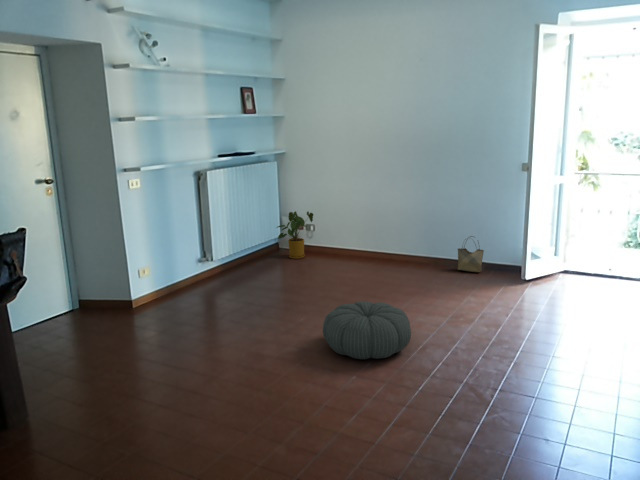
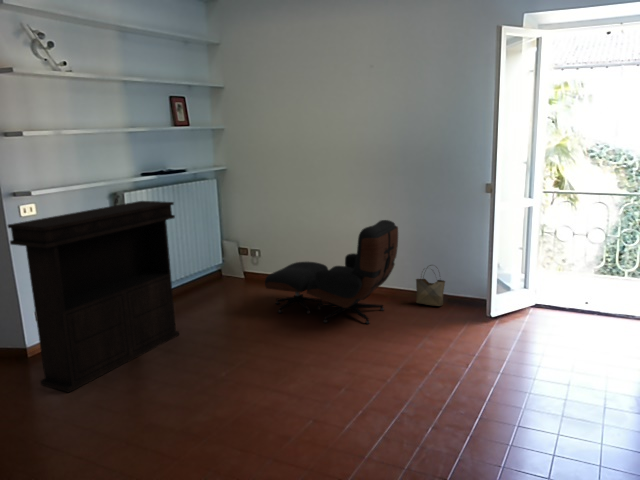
console table: none [132,177,256,331] -> present [8,201,179,392]
lounge chair: none [326,196,444,285] -> present [265,220,398,324]
house plant: present [277,211,313,259] -> none [213,235,258,289]
pouf: present [323,301,411,359] -> none [237,356,345,435]

